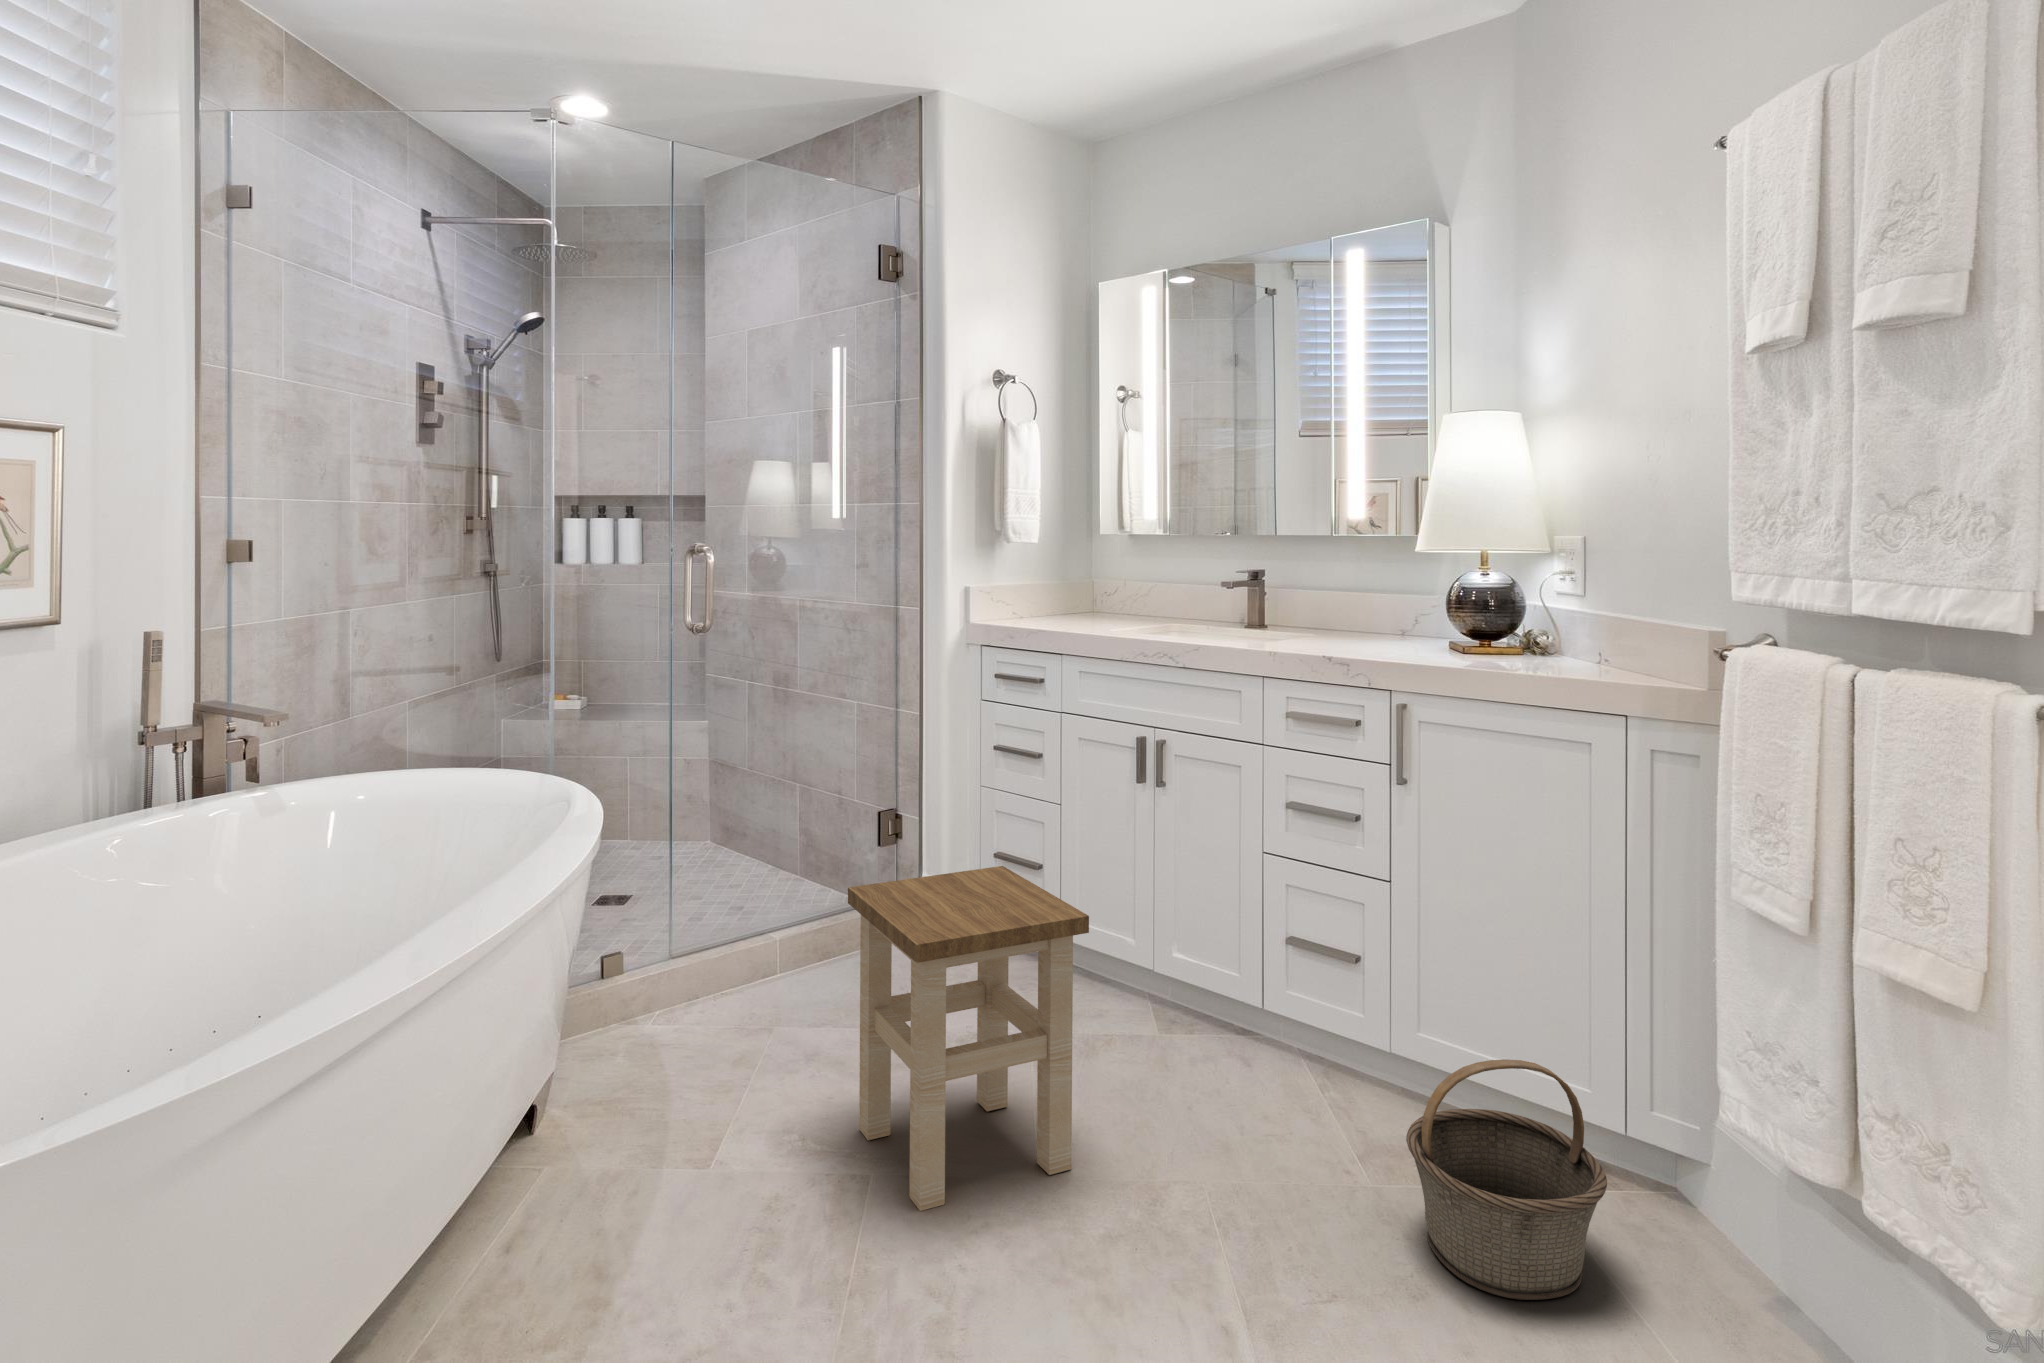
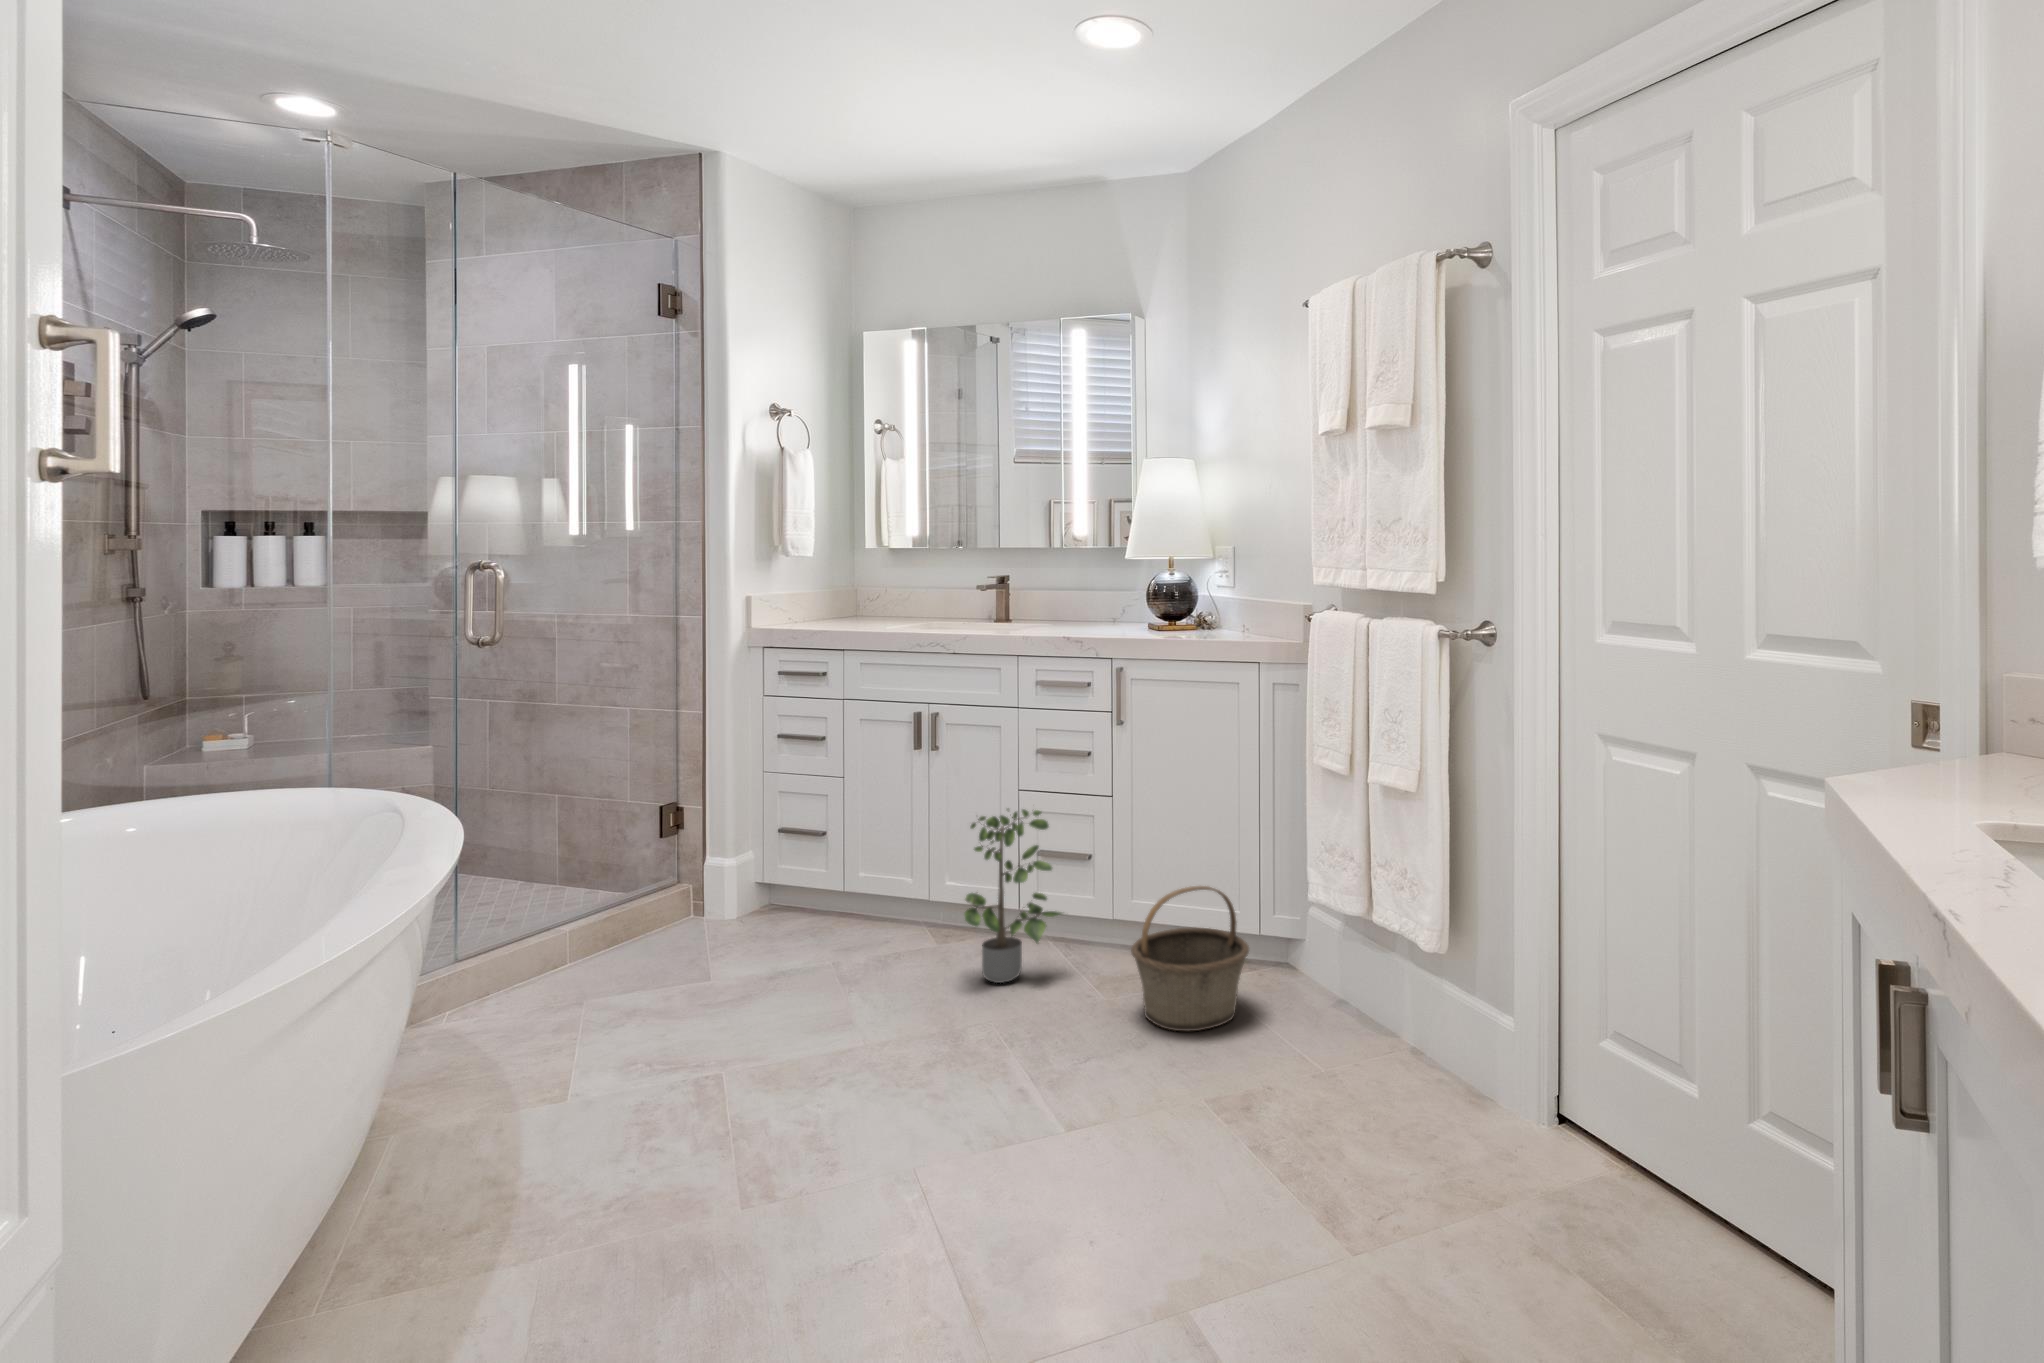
stool: present [848,866,1089,1211] -> none [692,817,905,1077]
potted plant: none [1178,884,1321,1120] -> present [964,809,1062,983]

